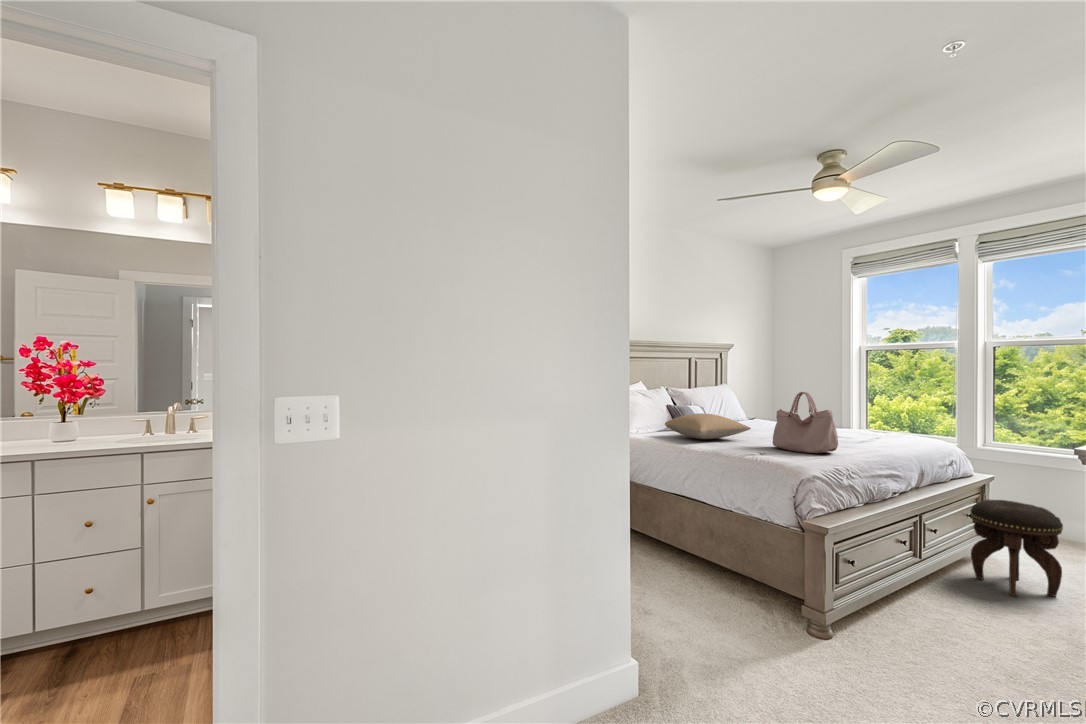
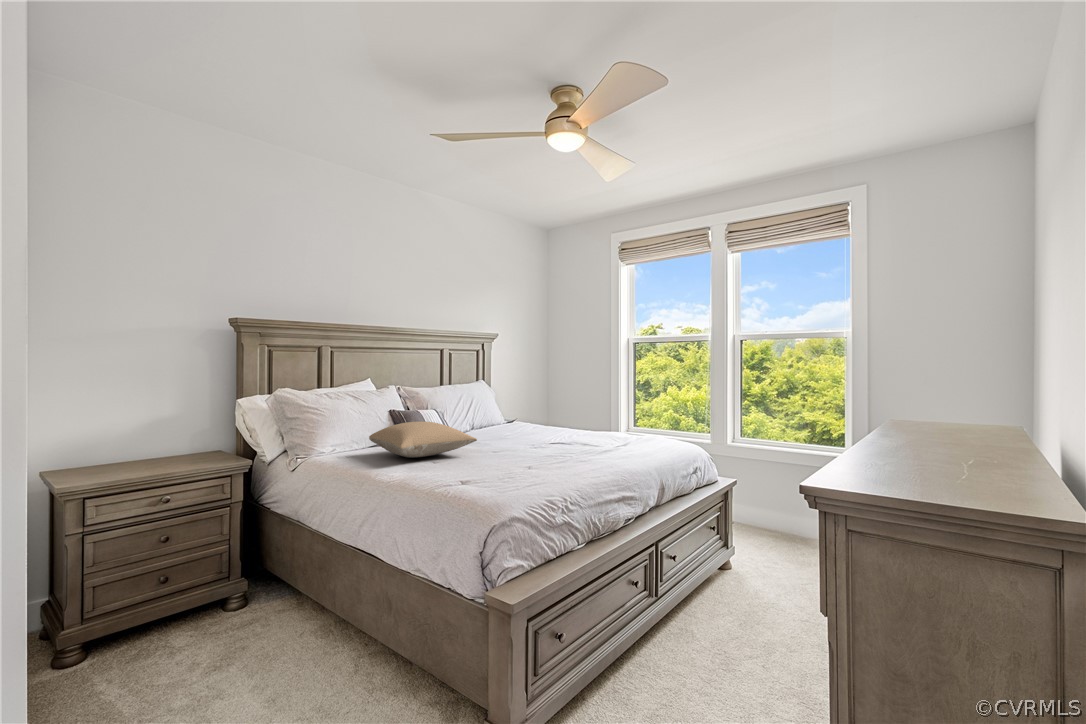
handbag: present [773,392,838,453] -> none [493,391,566,473]
footstool: present [971,499,1063,597] -> none [712,511,797,629]

